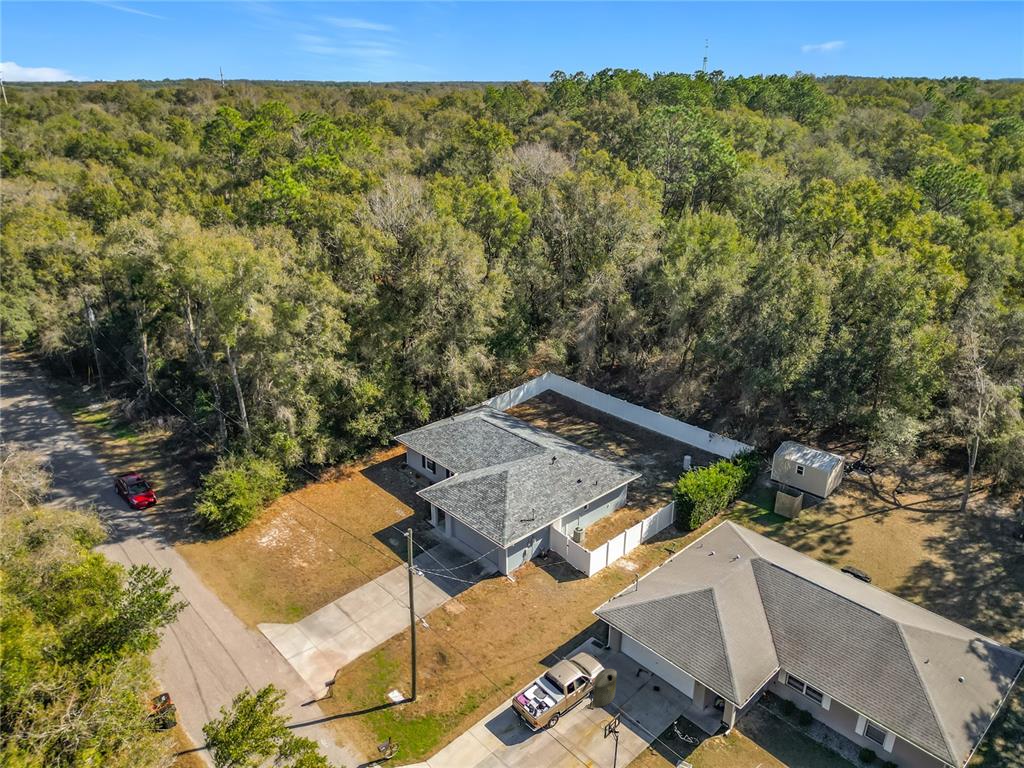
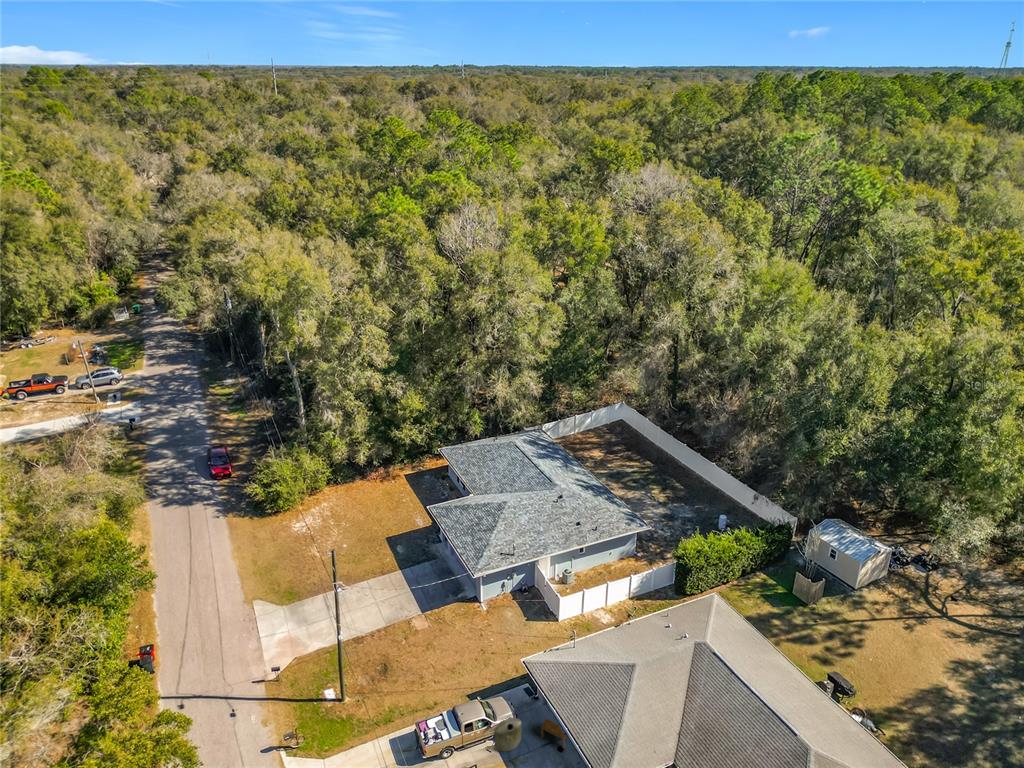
bench: none [631,664,659,688] -> present [541,719,567,748]

